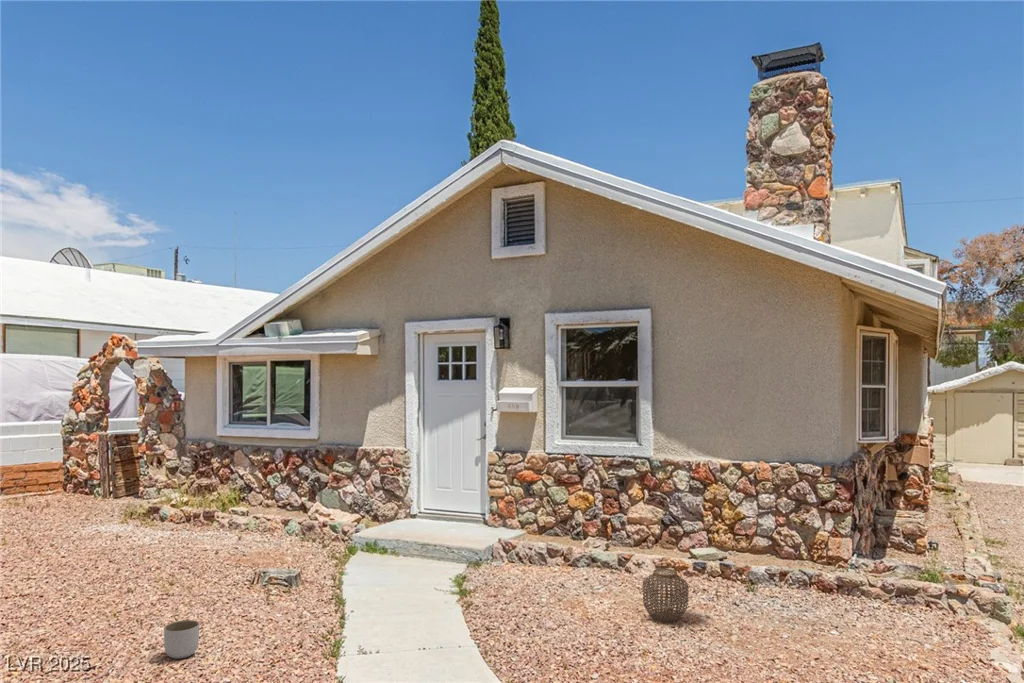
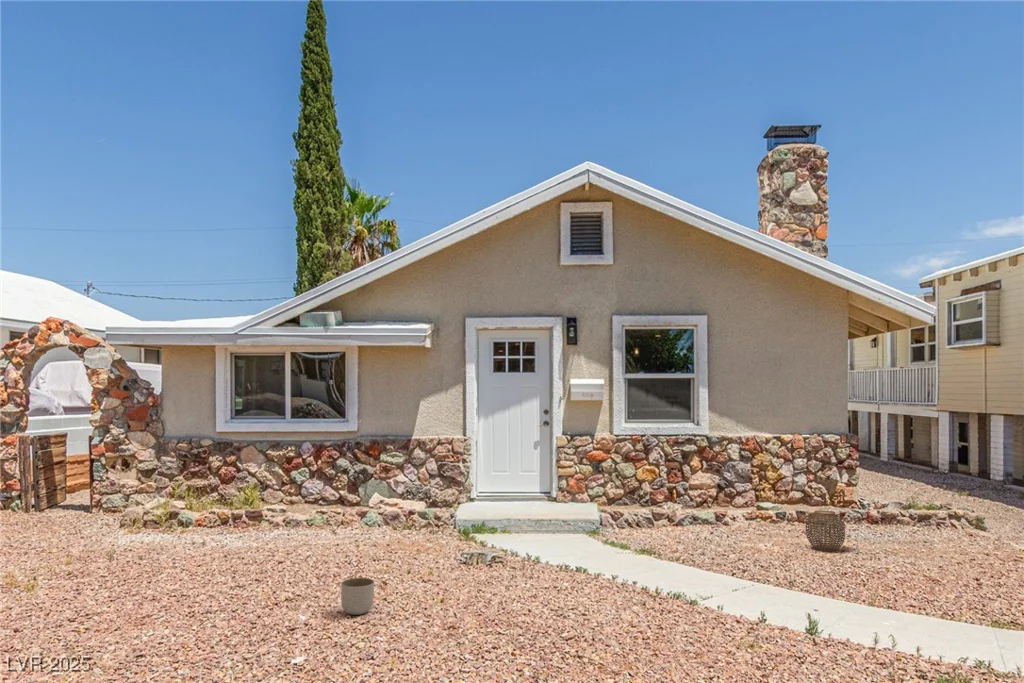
planter: present [164,620,199,659] -> present [341,578,374,615]

